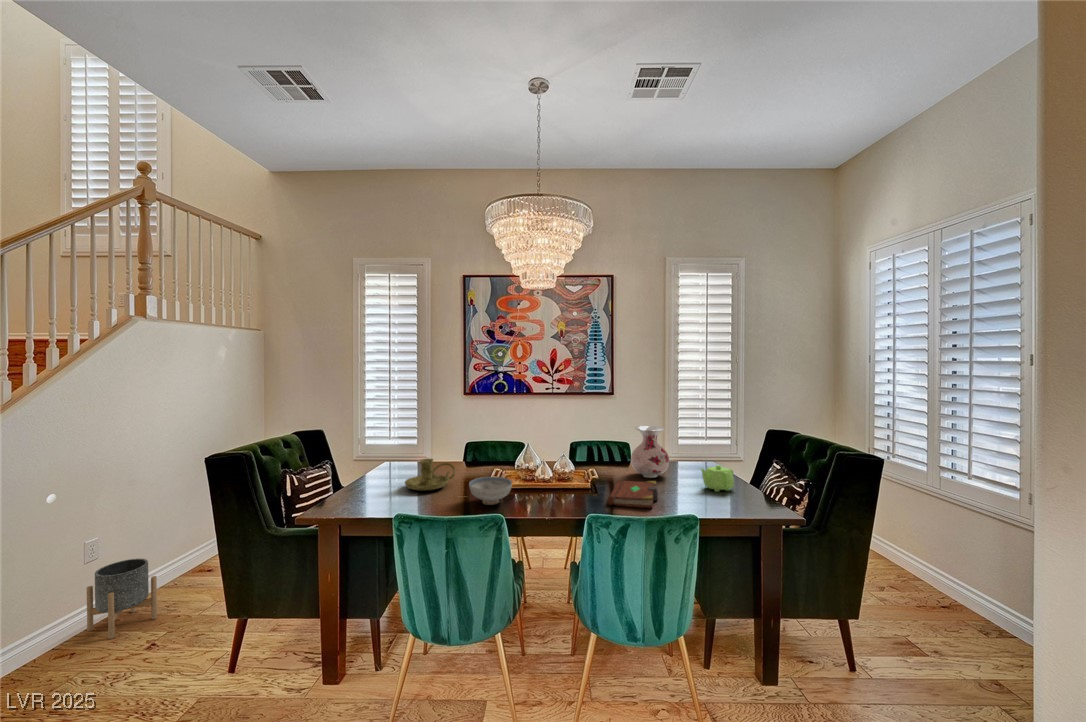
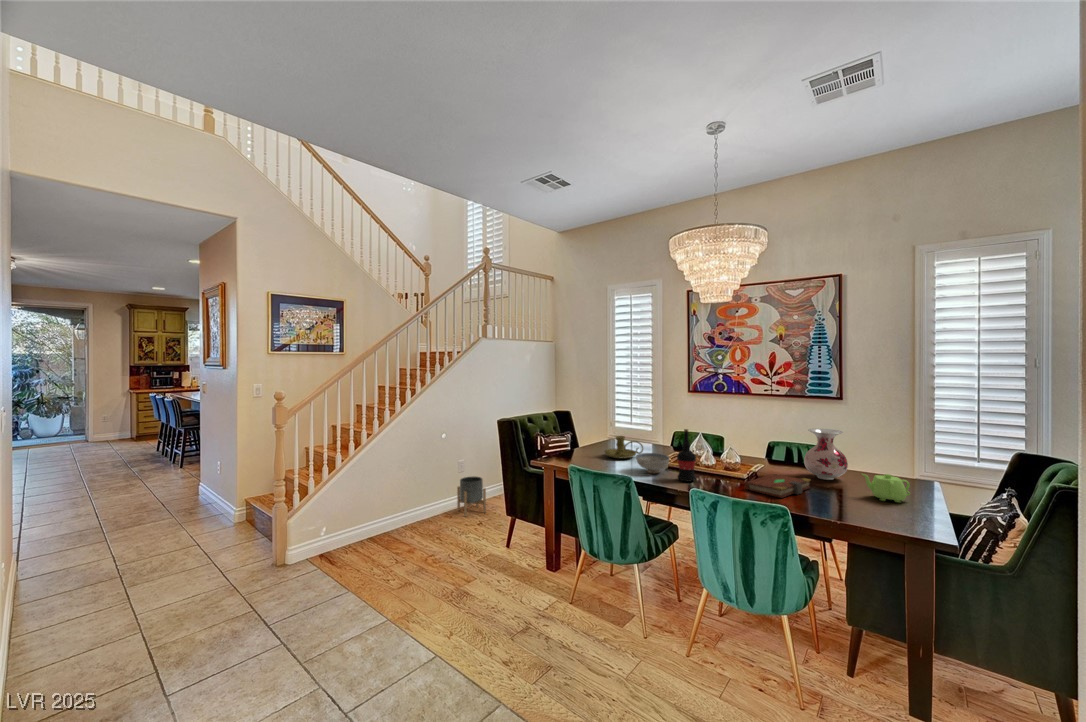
wine bottle: none [529,442,553,508] -> present [677,429,696,481]

